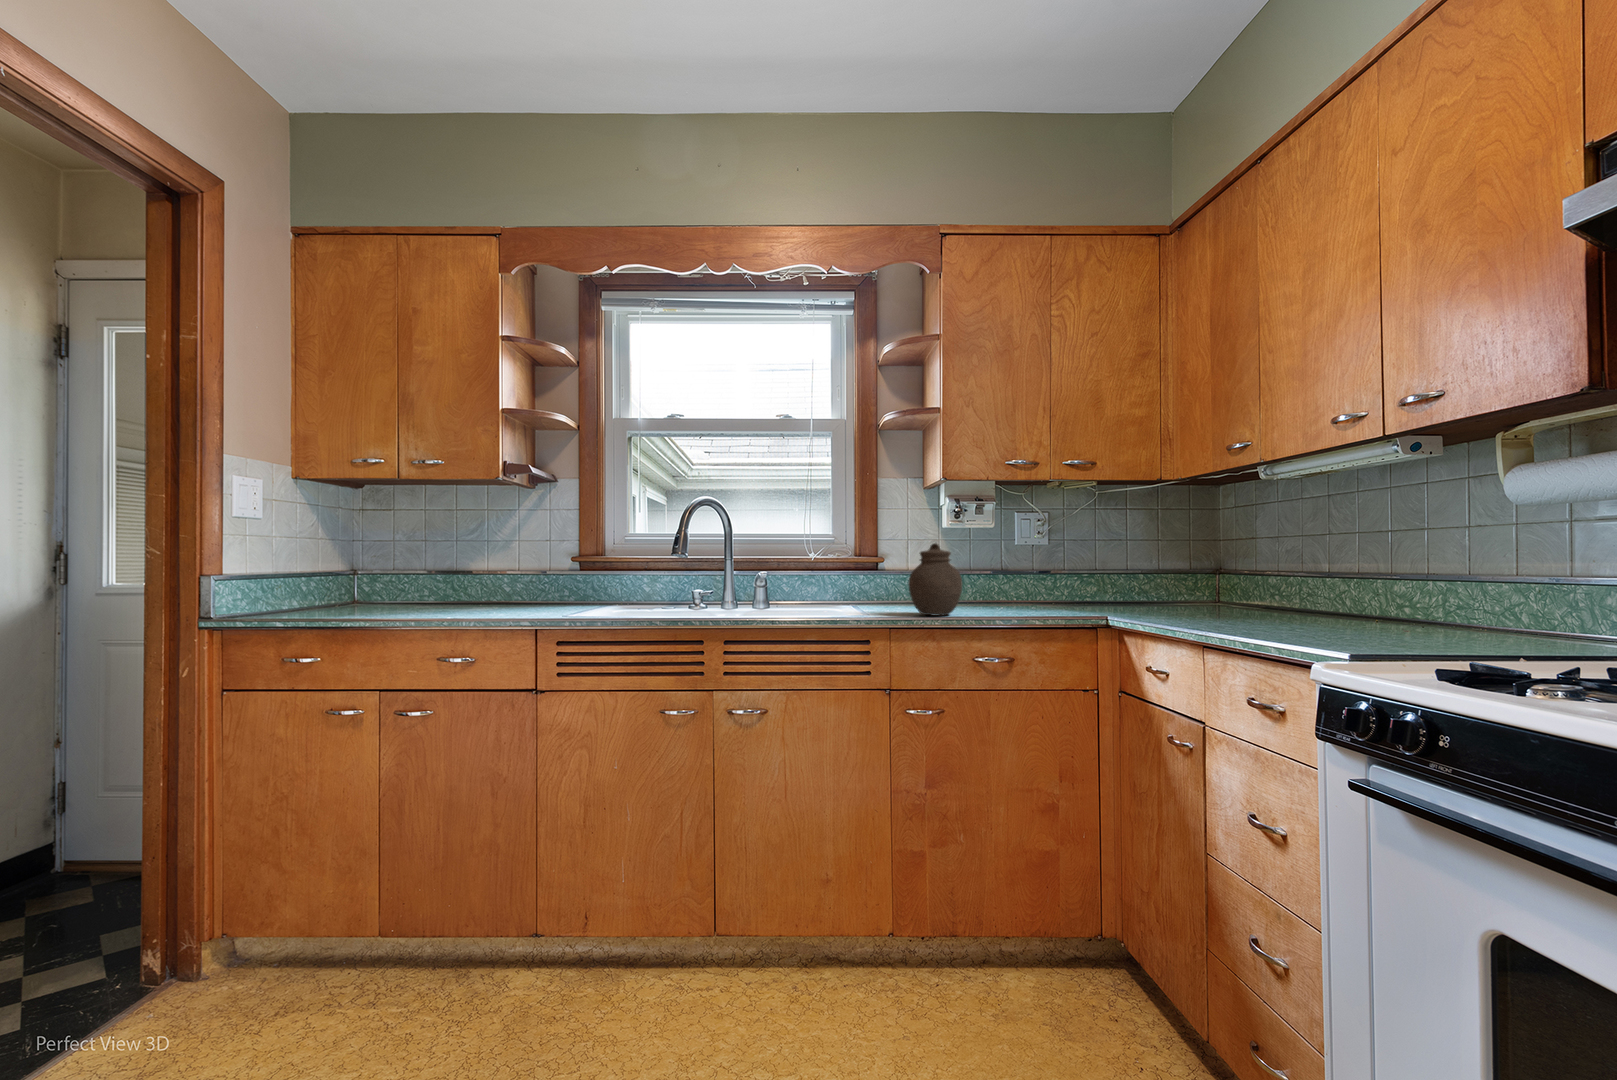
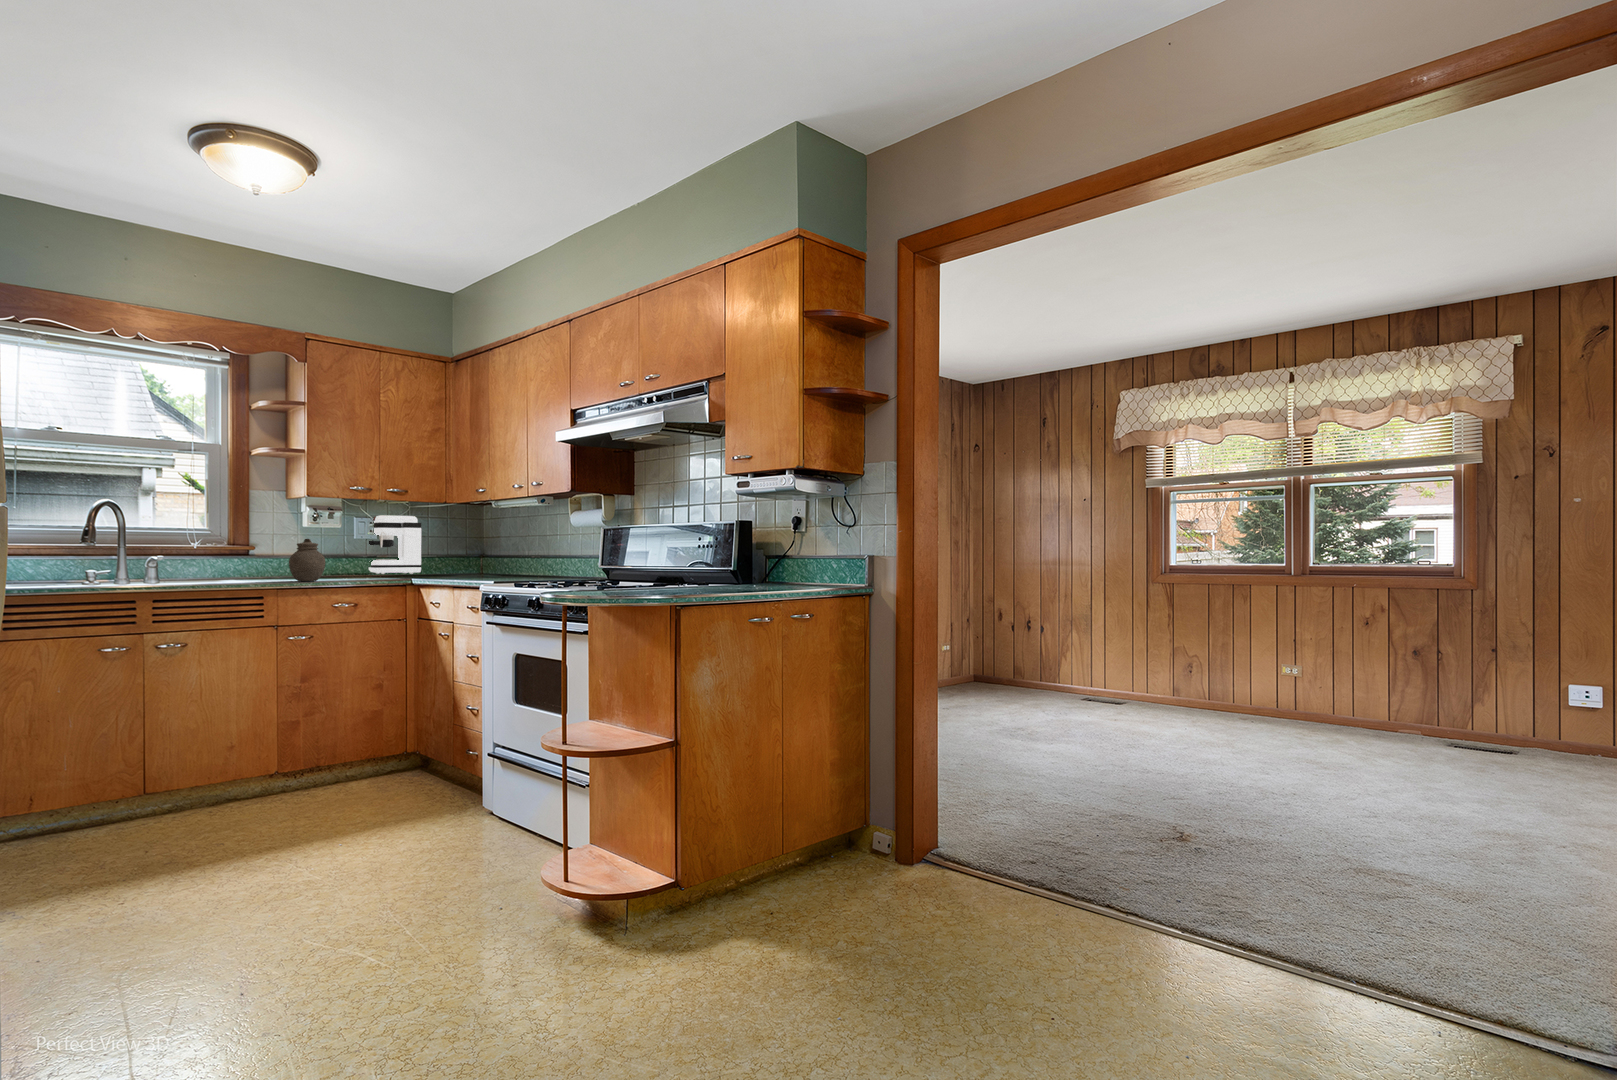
coffee maker: none [1013,506,1116,600] -> present [369,515,421,574]

